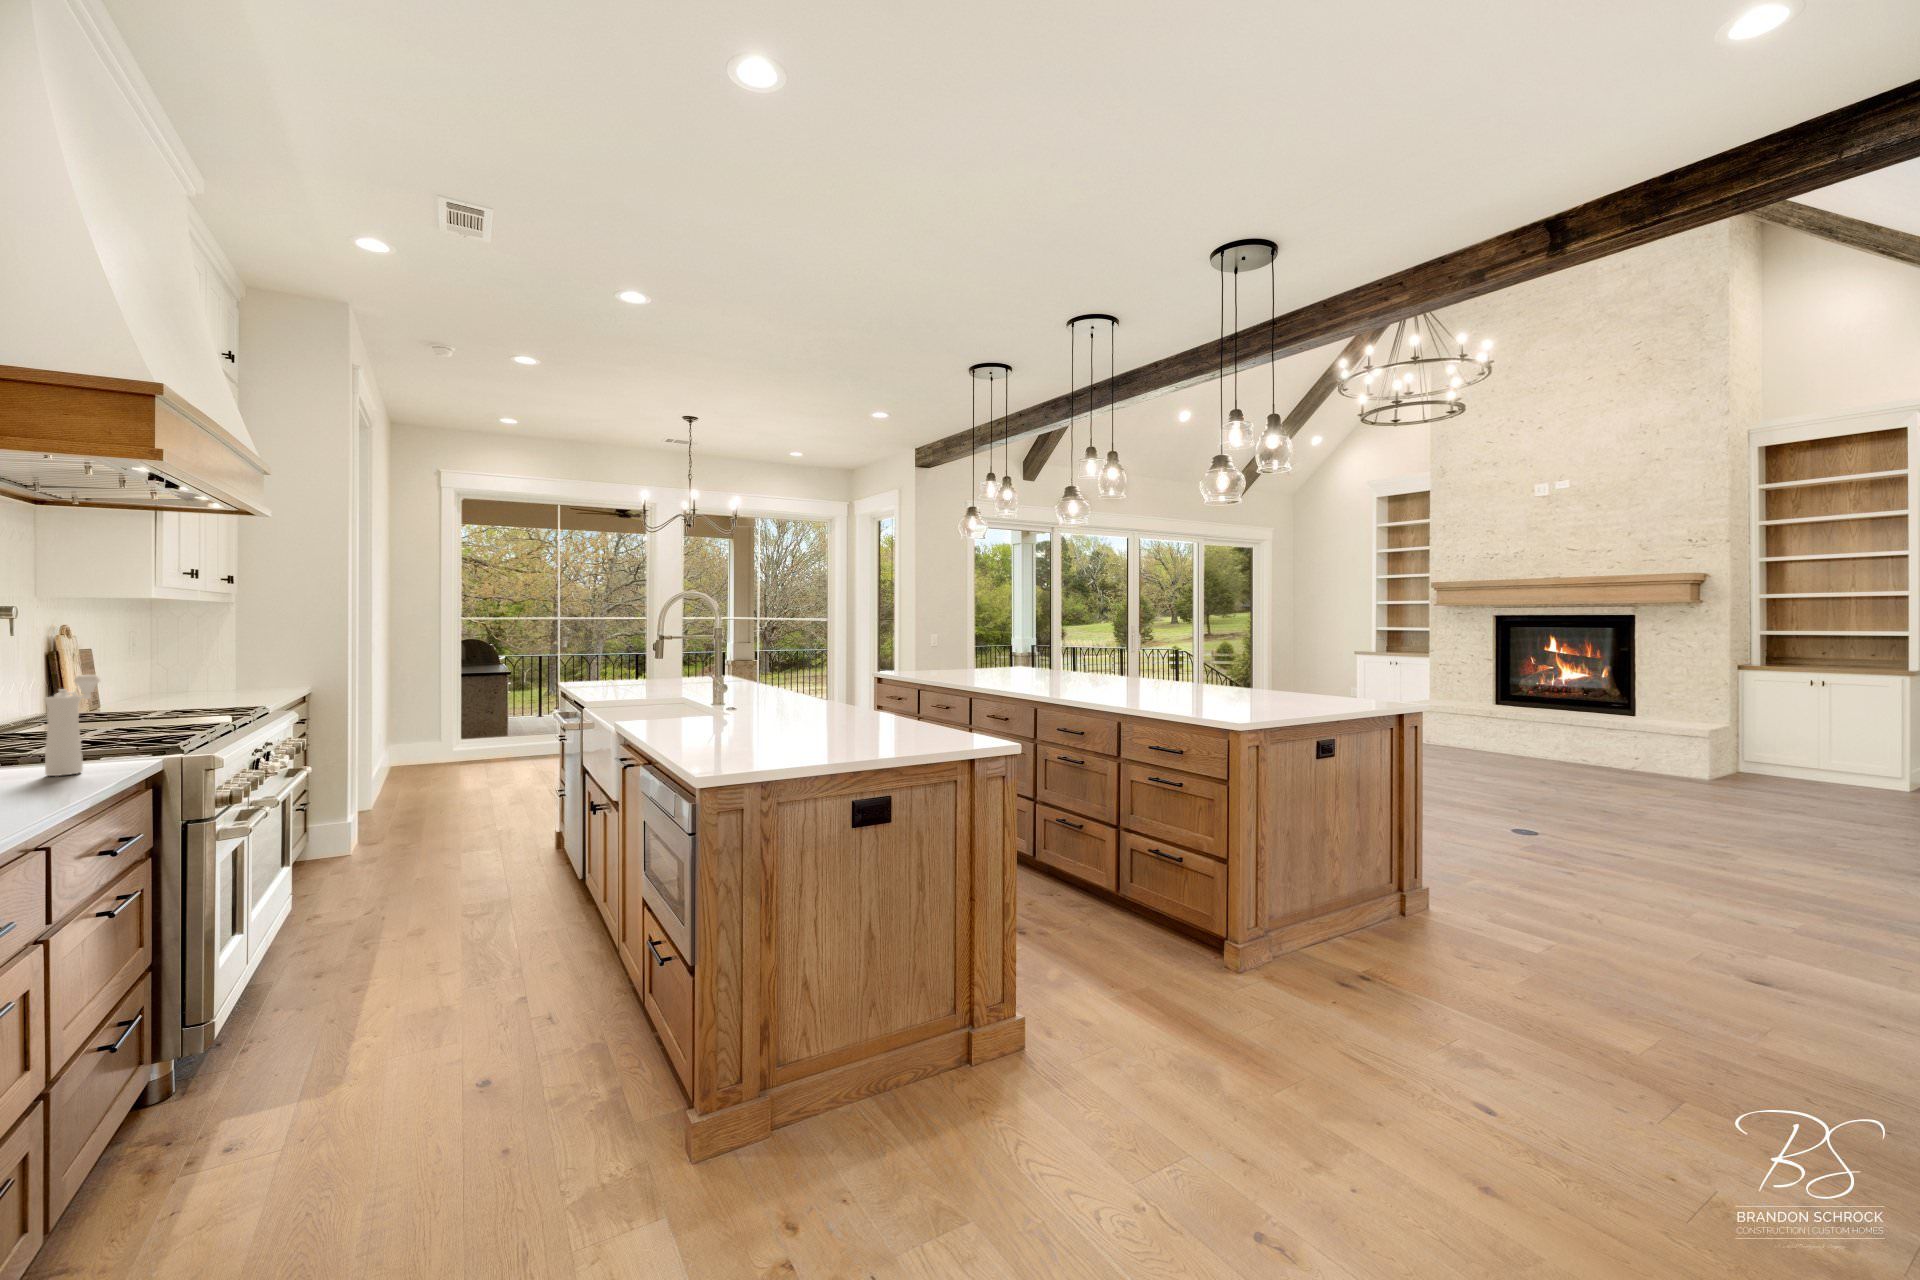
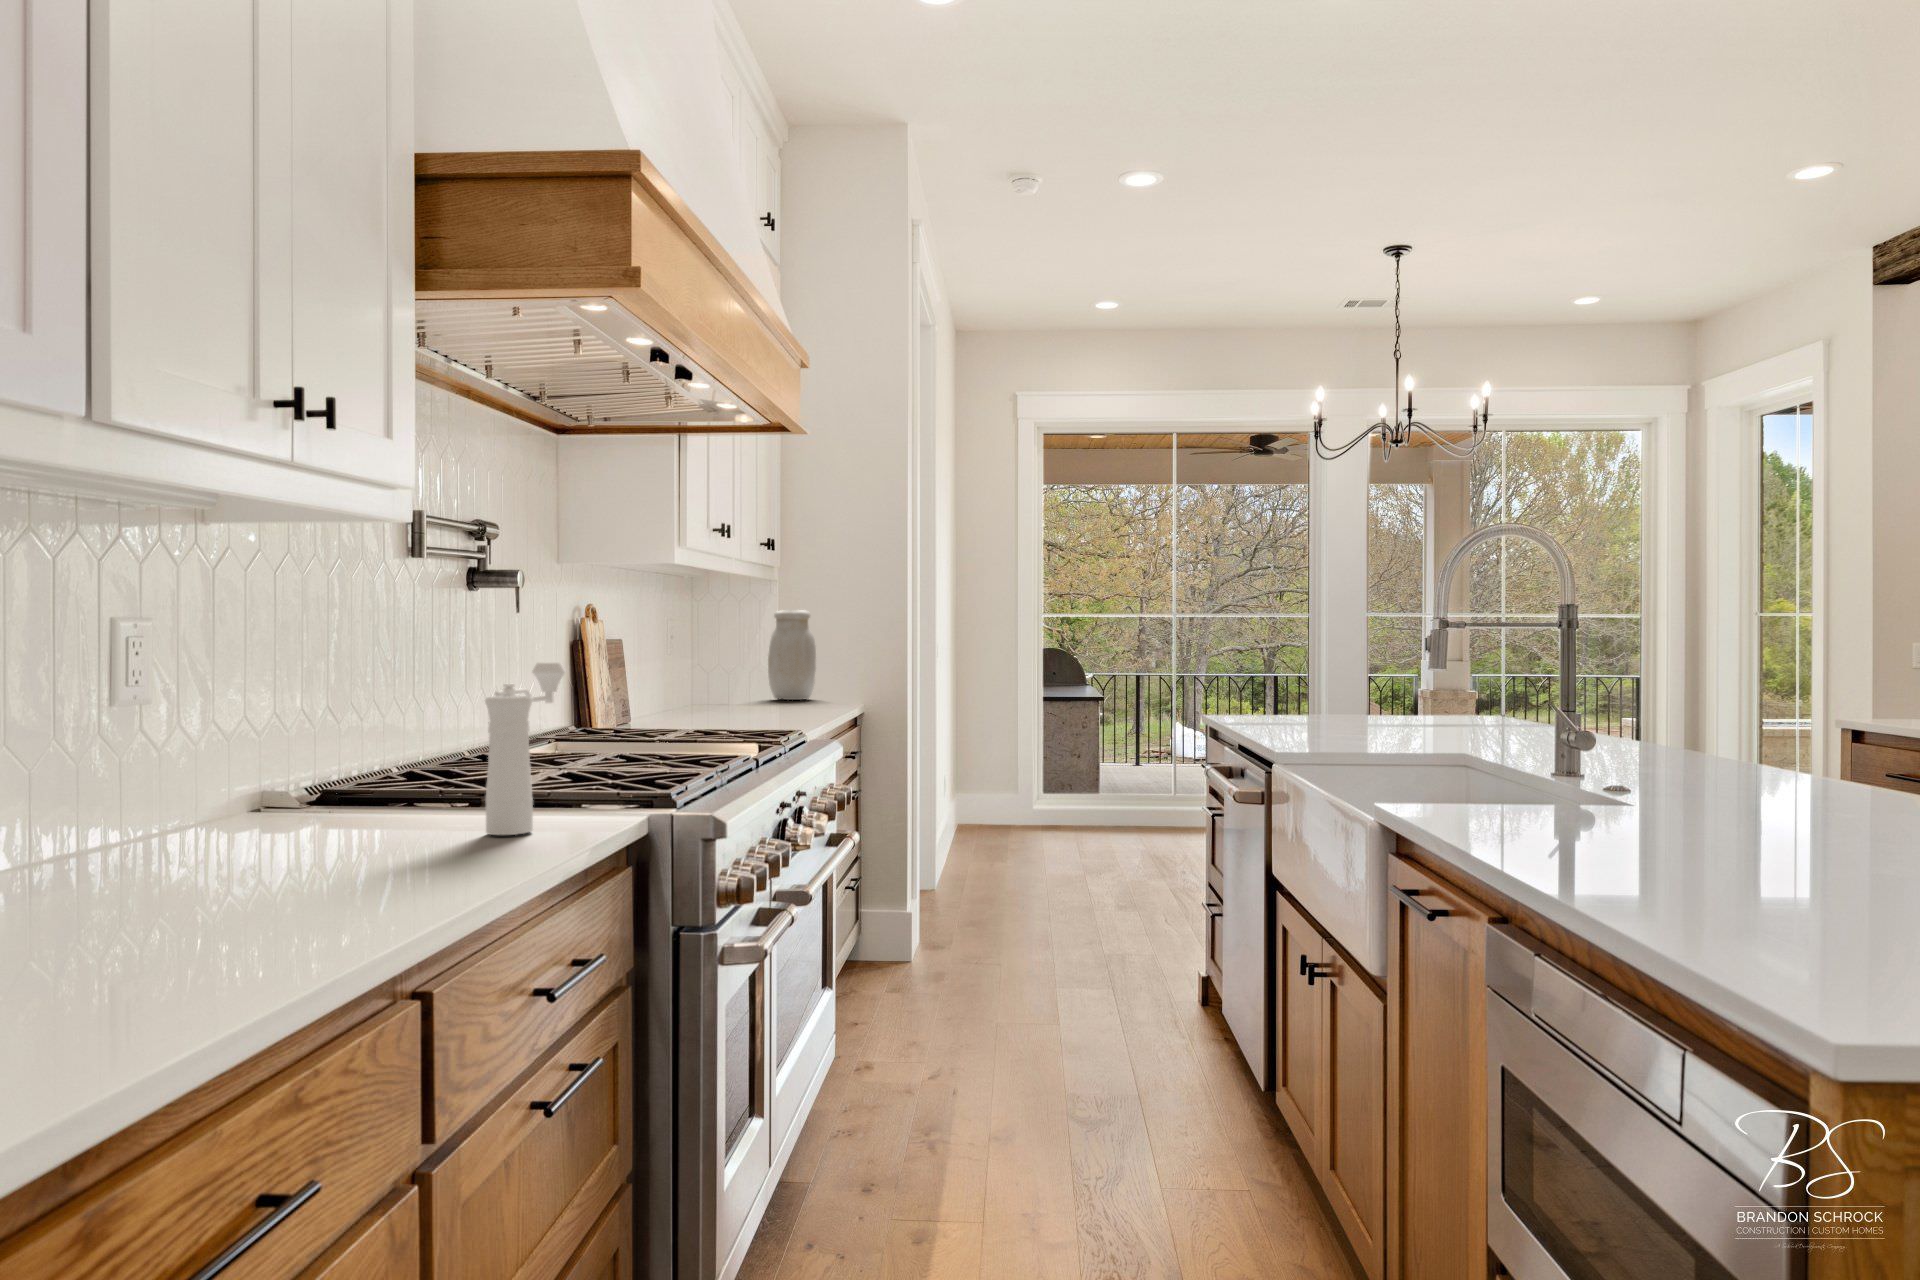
jar: none [227,622,270,685] -> present [768,610,816,700]

